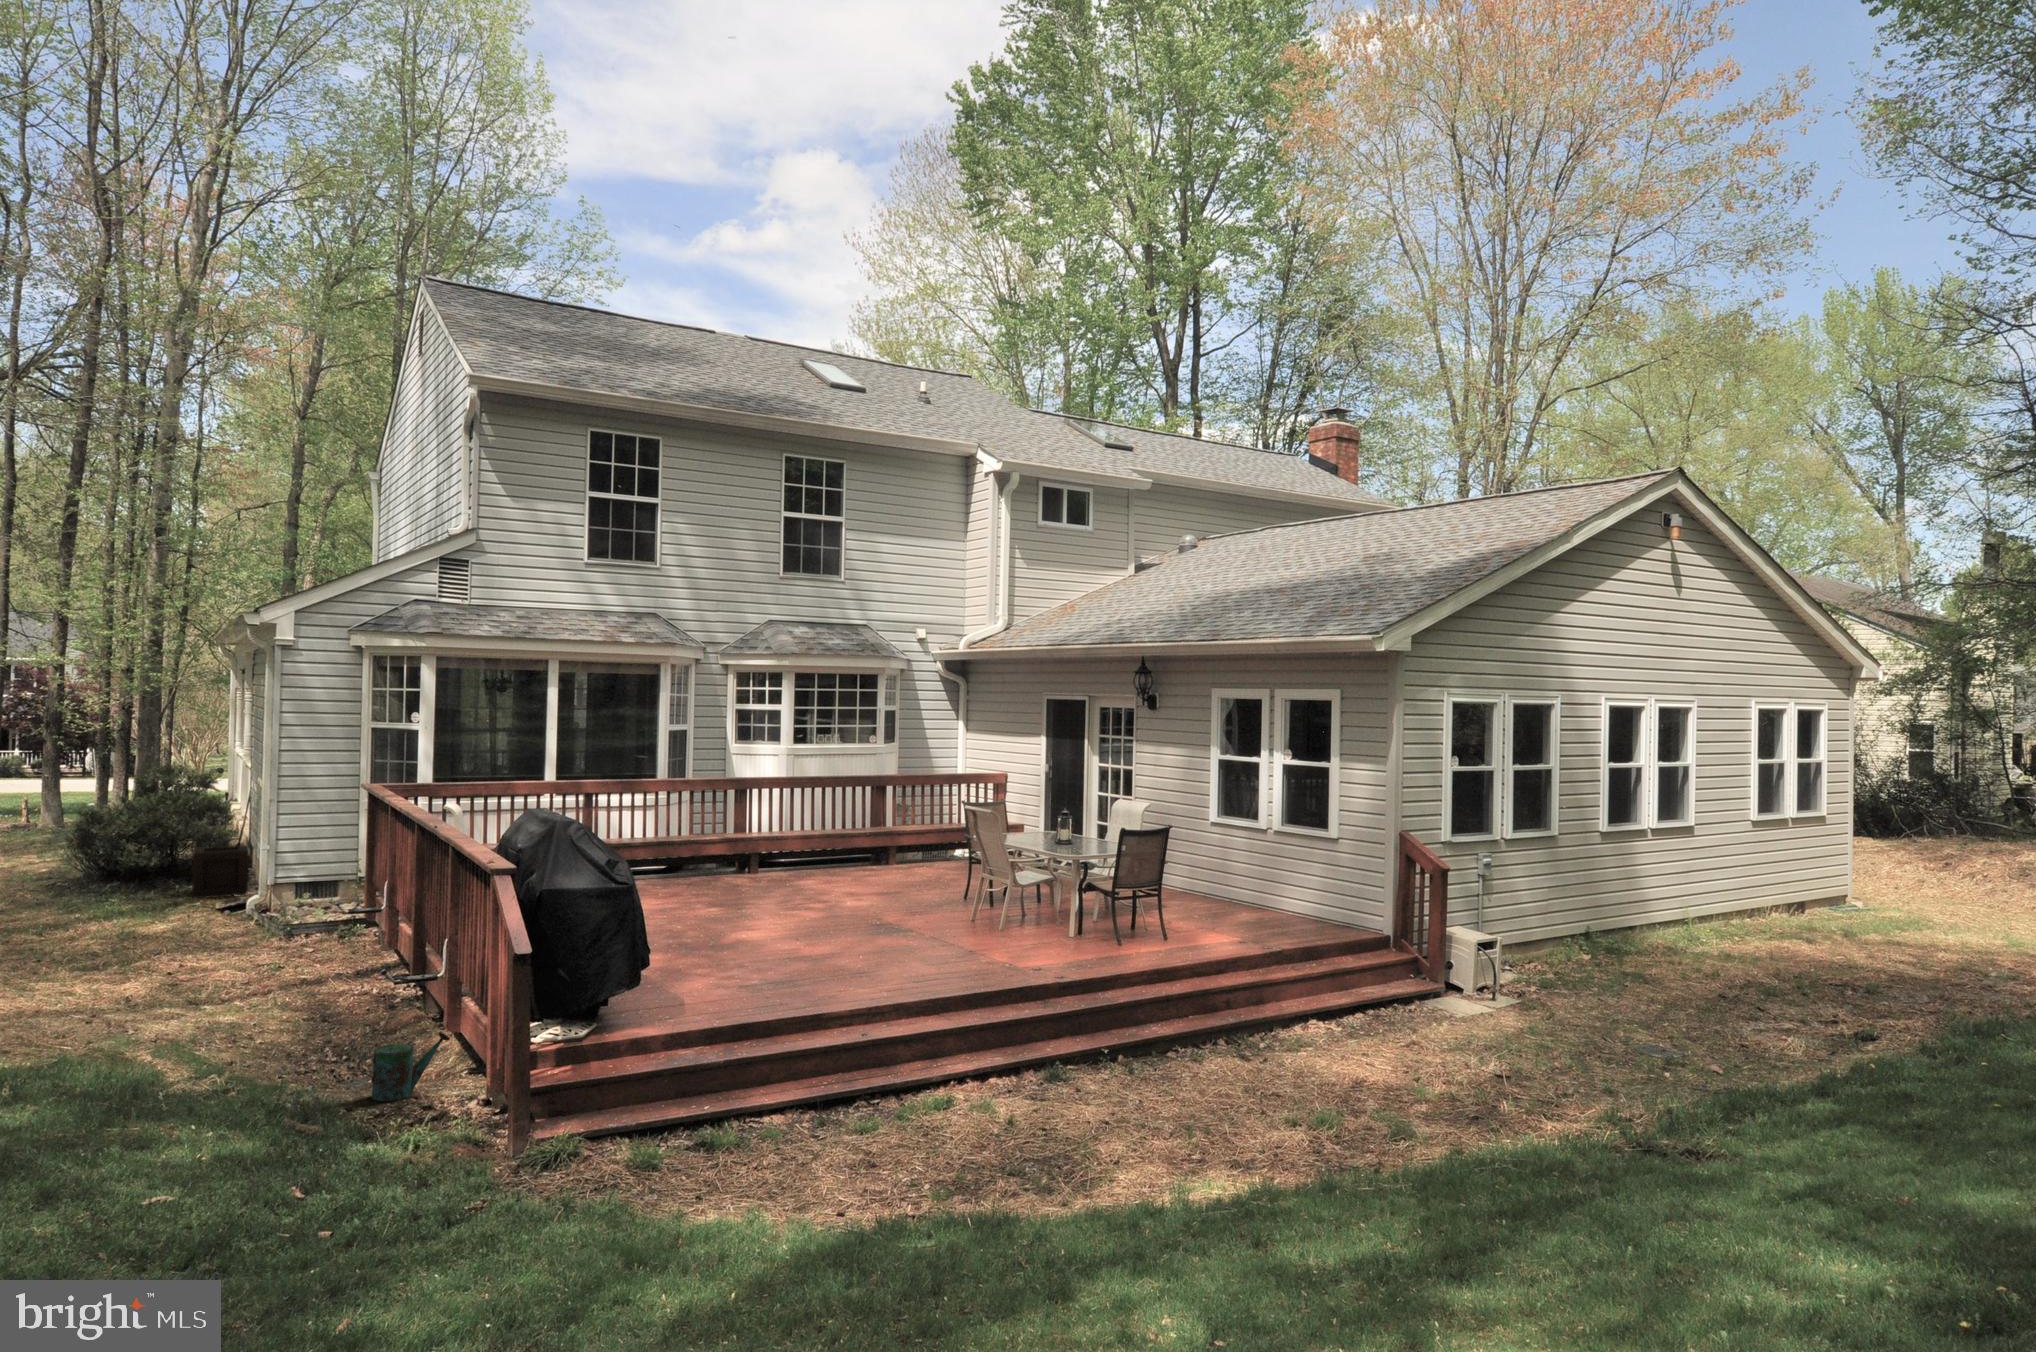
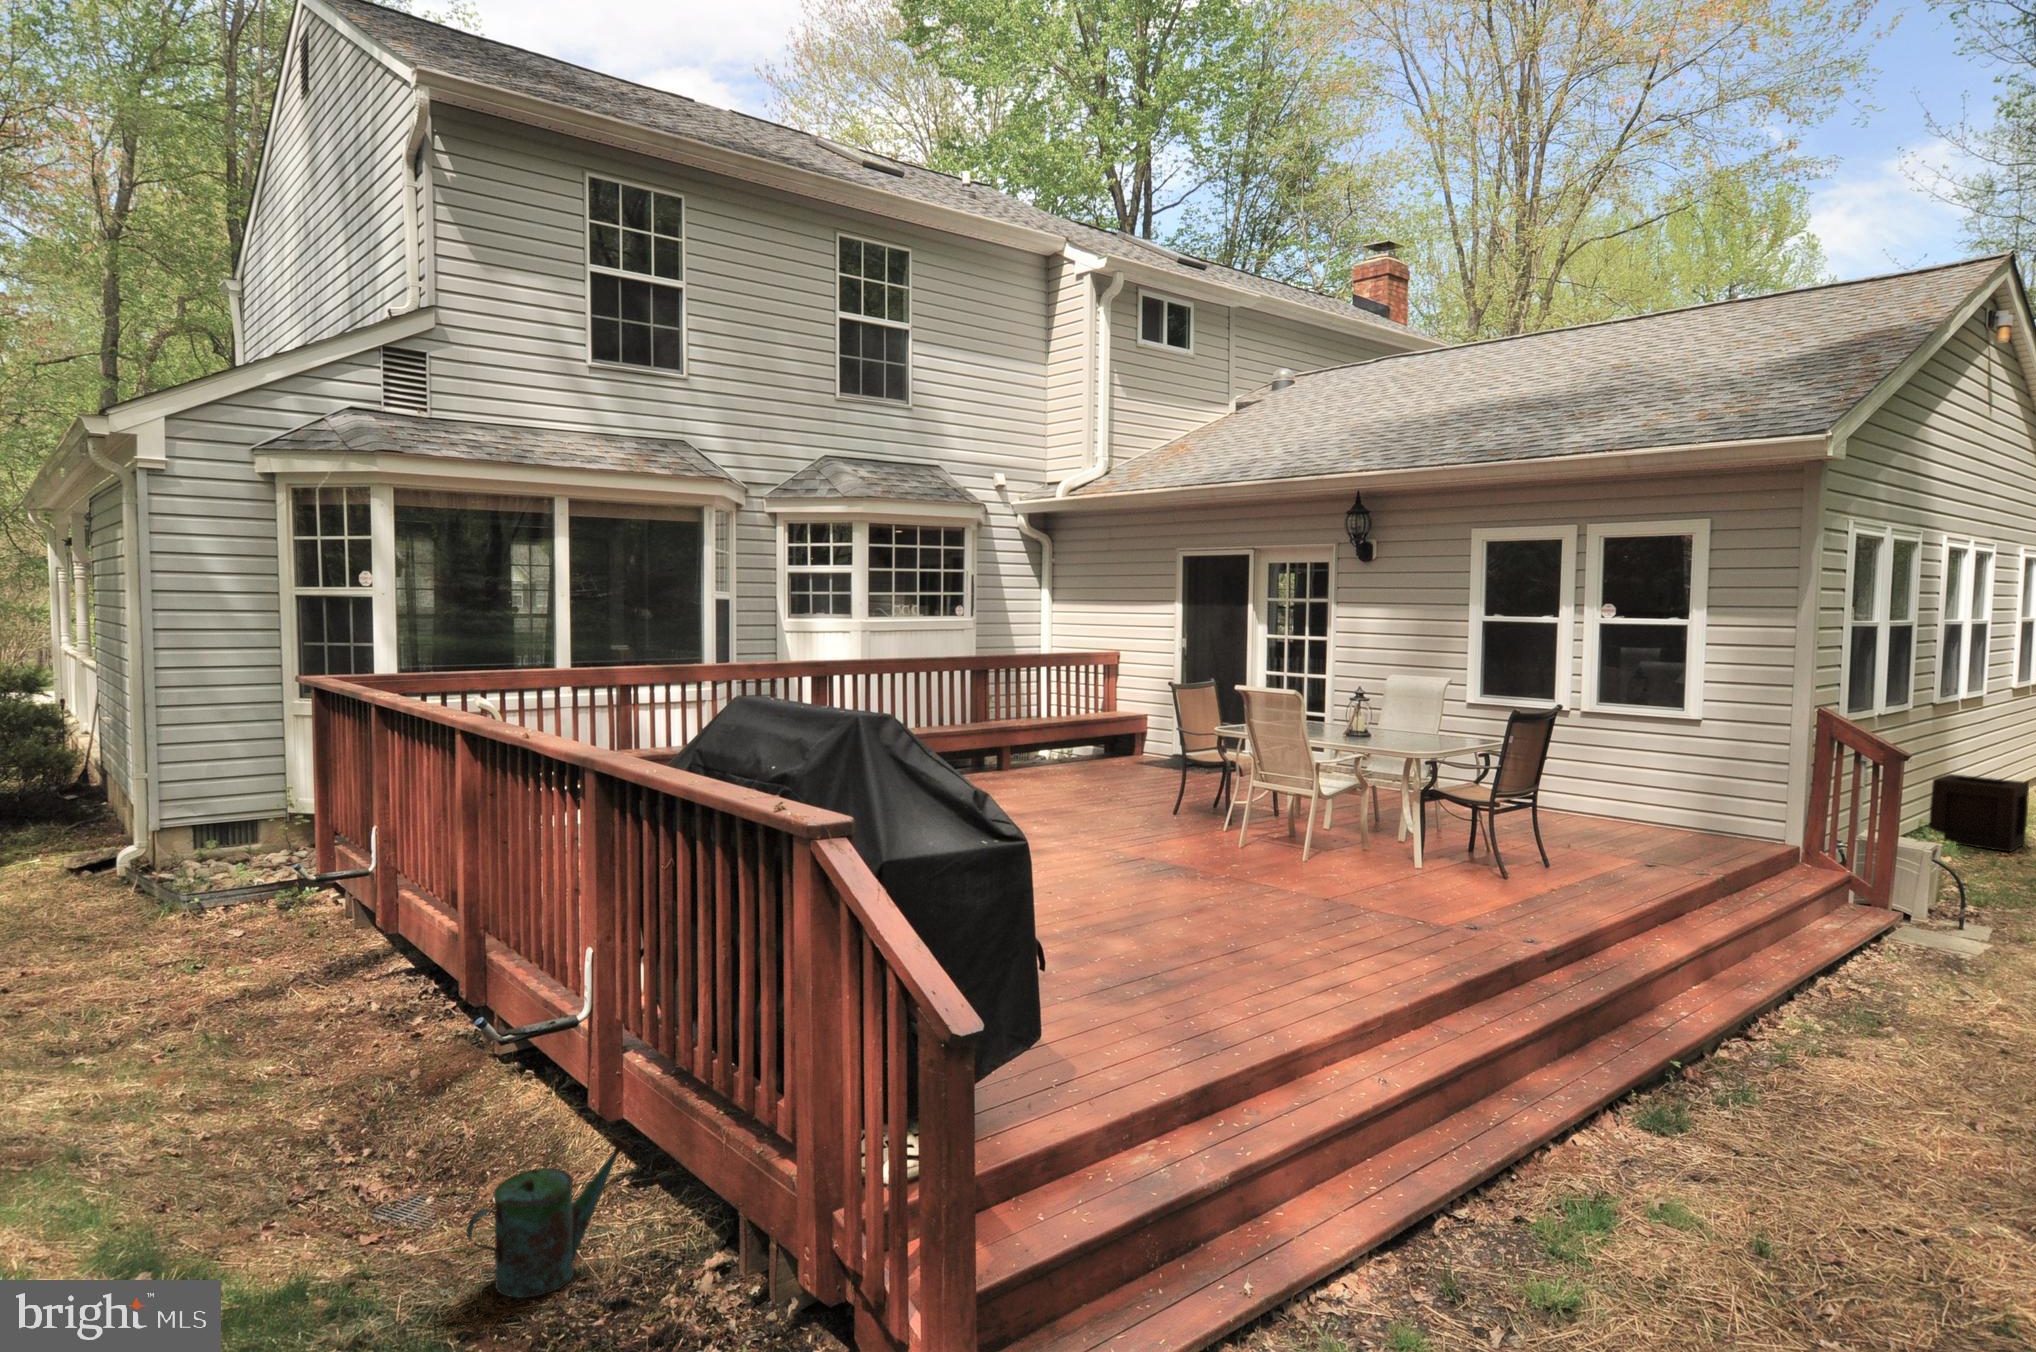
wooden crate: present [192,845,249,898] -> present [1930,774,2029,852]

